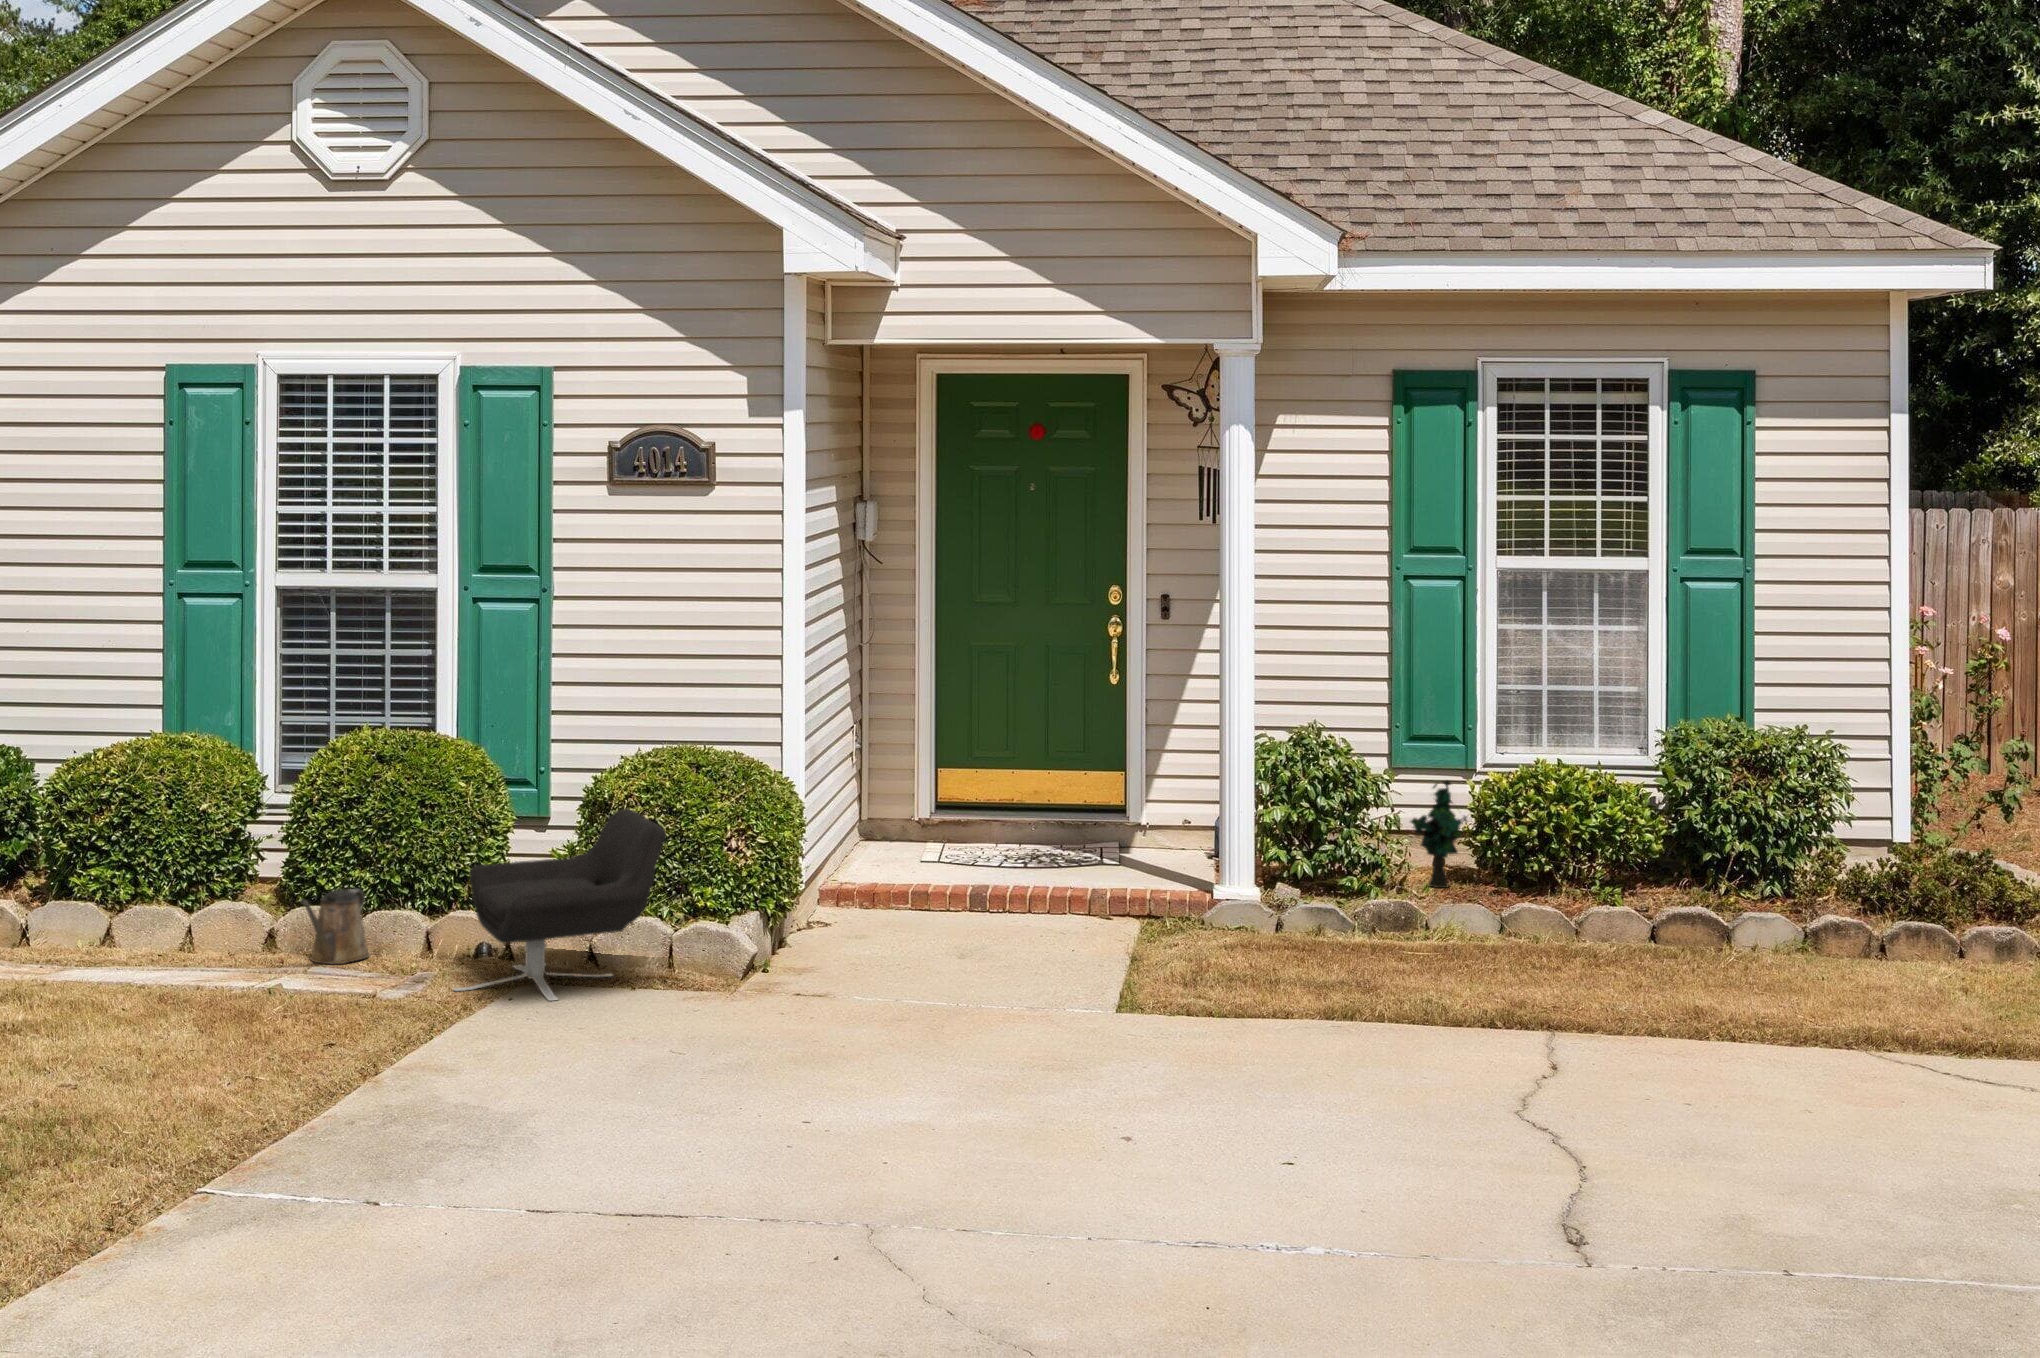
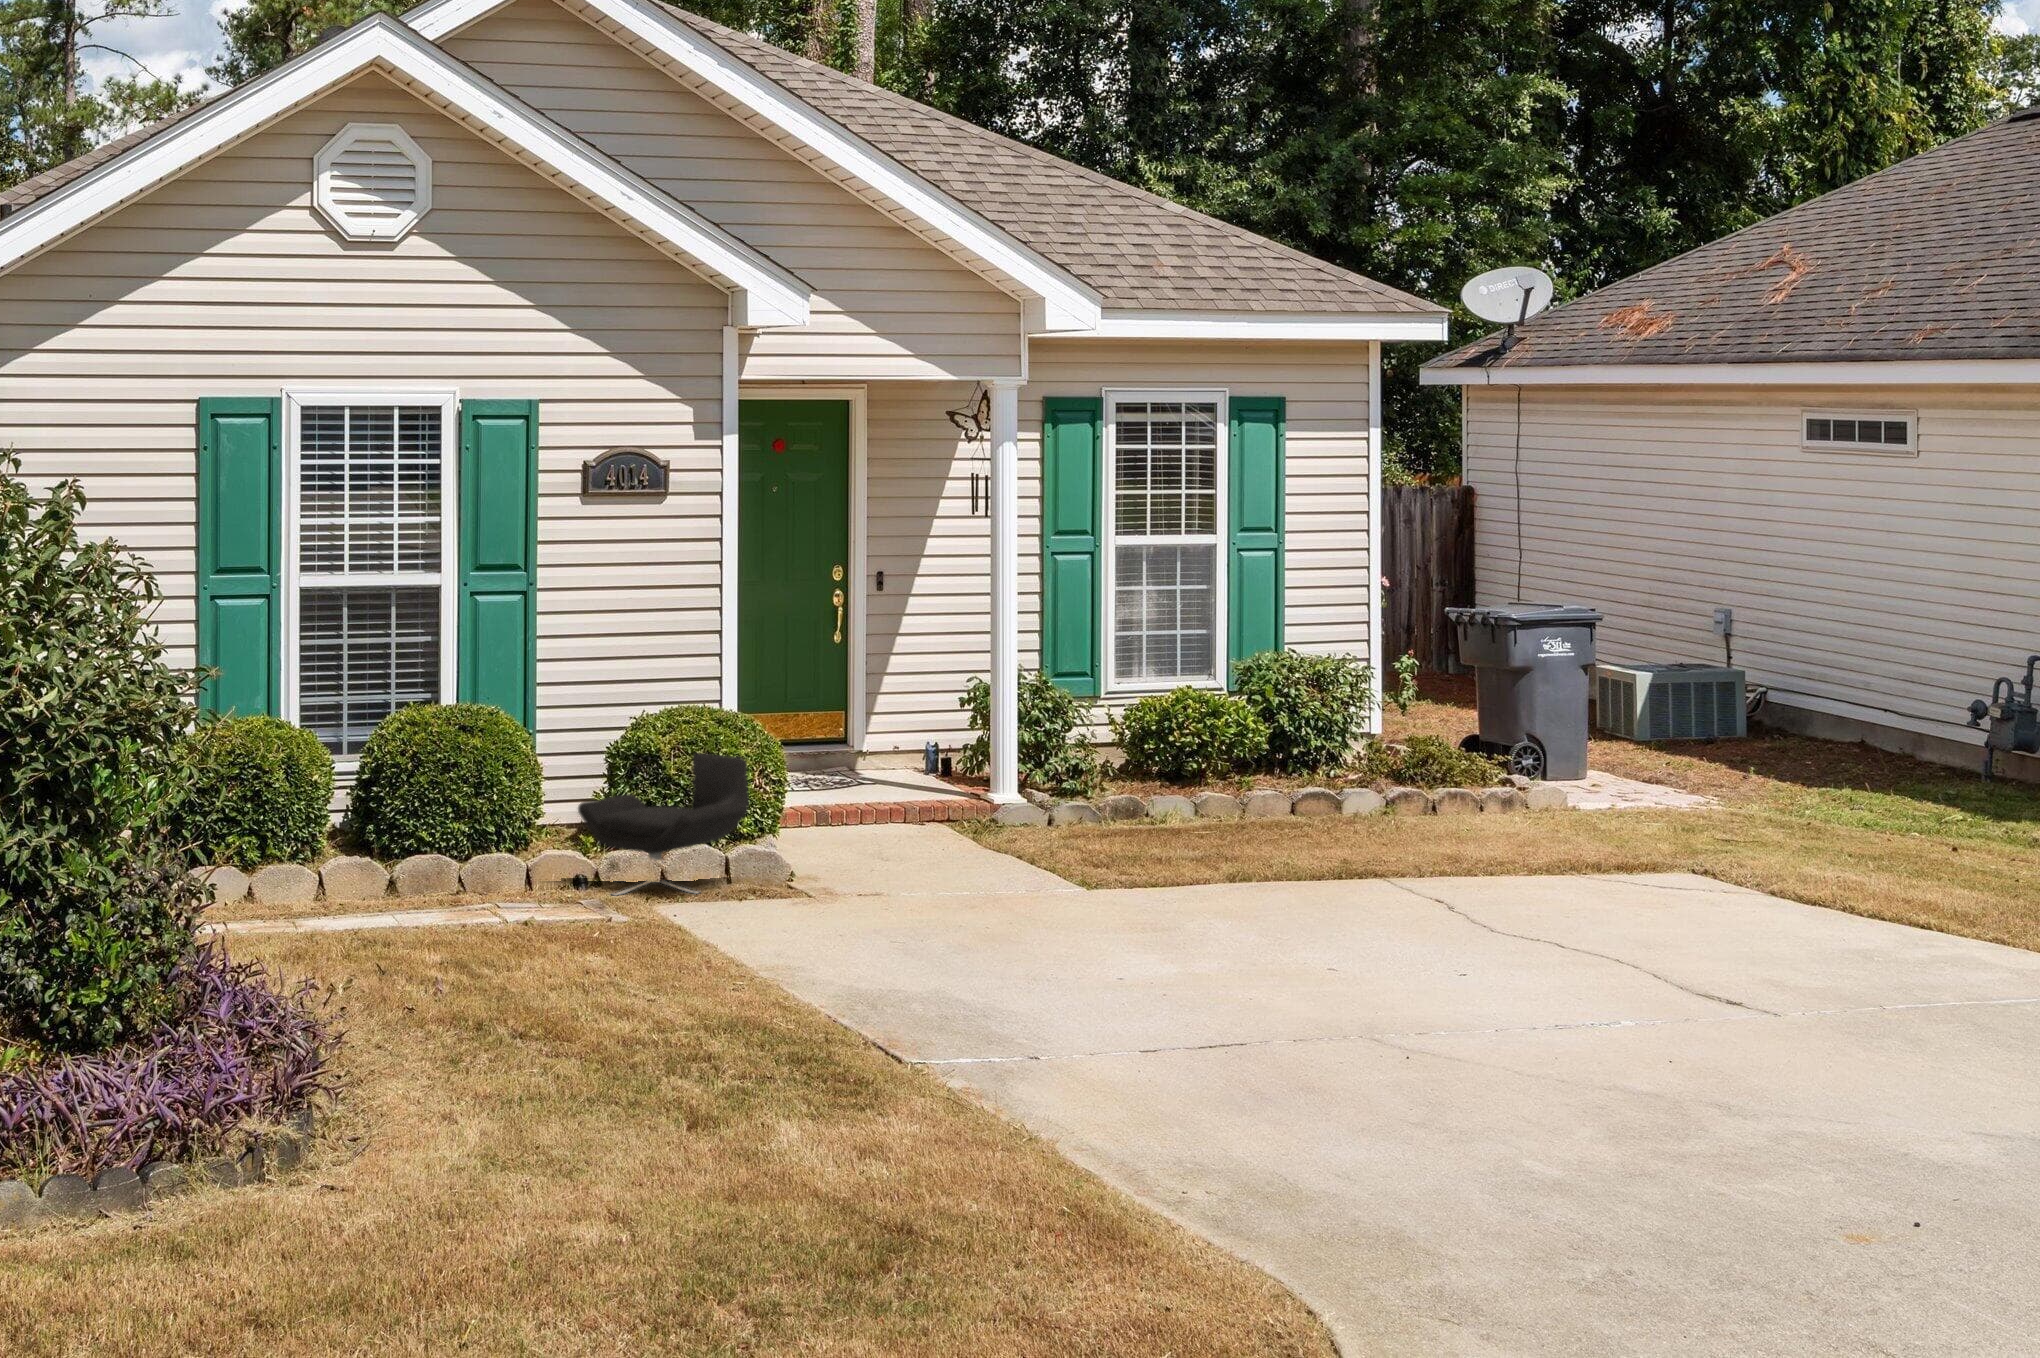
decorative plant: present [1411,781,1467,888] -> none [1071,710,1110,791]
watering can: present [301,889,370,964] -> none [445,833,492,892]

